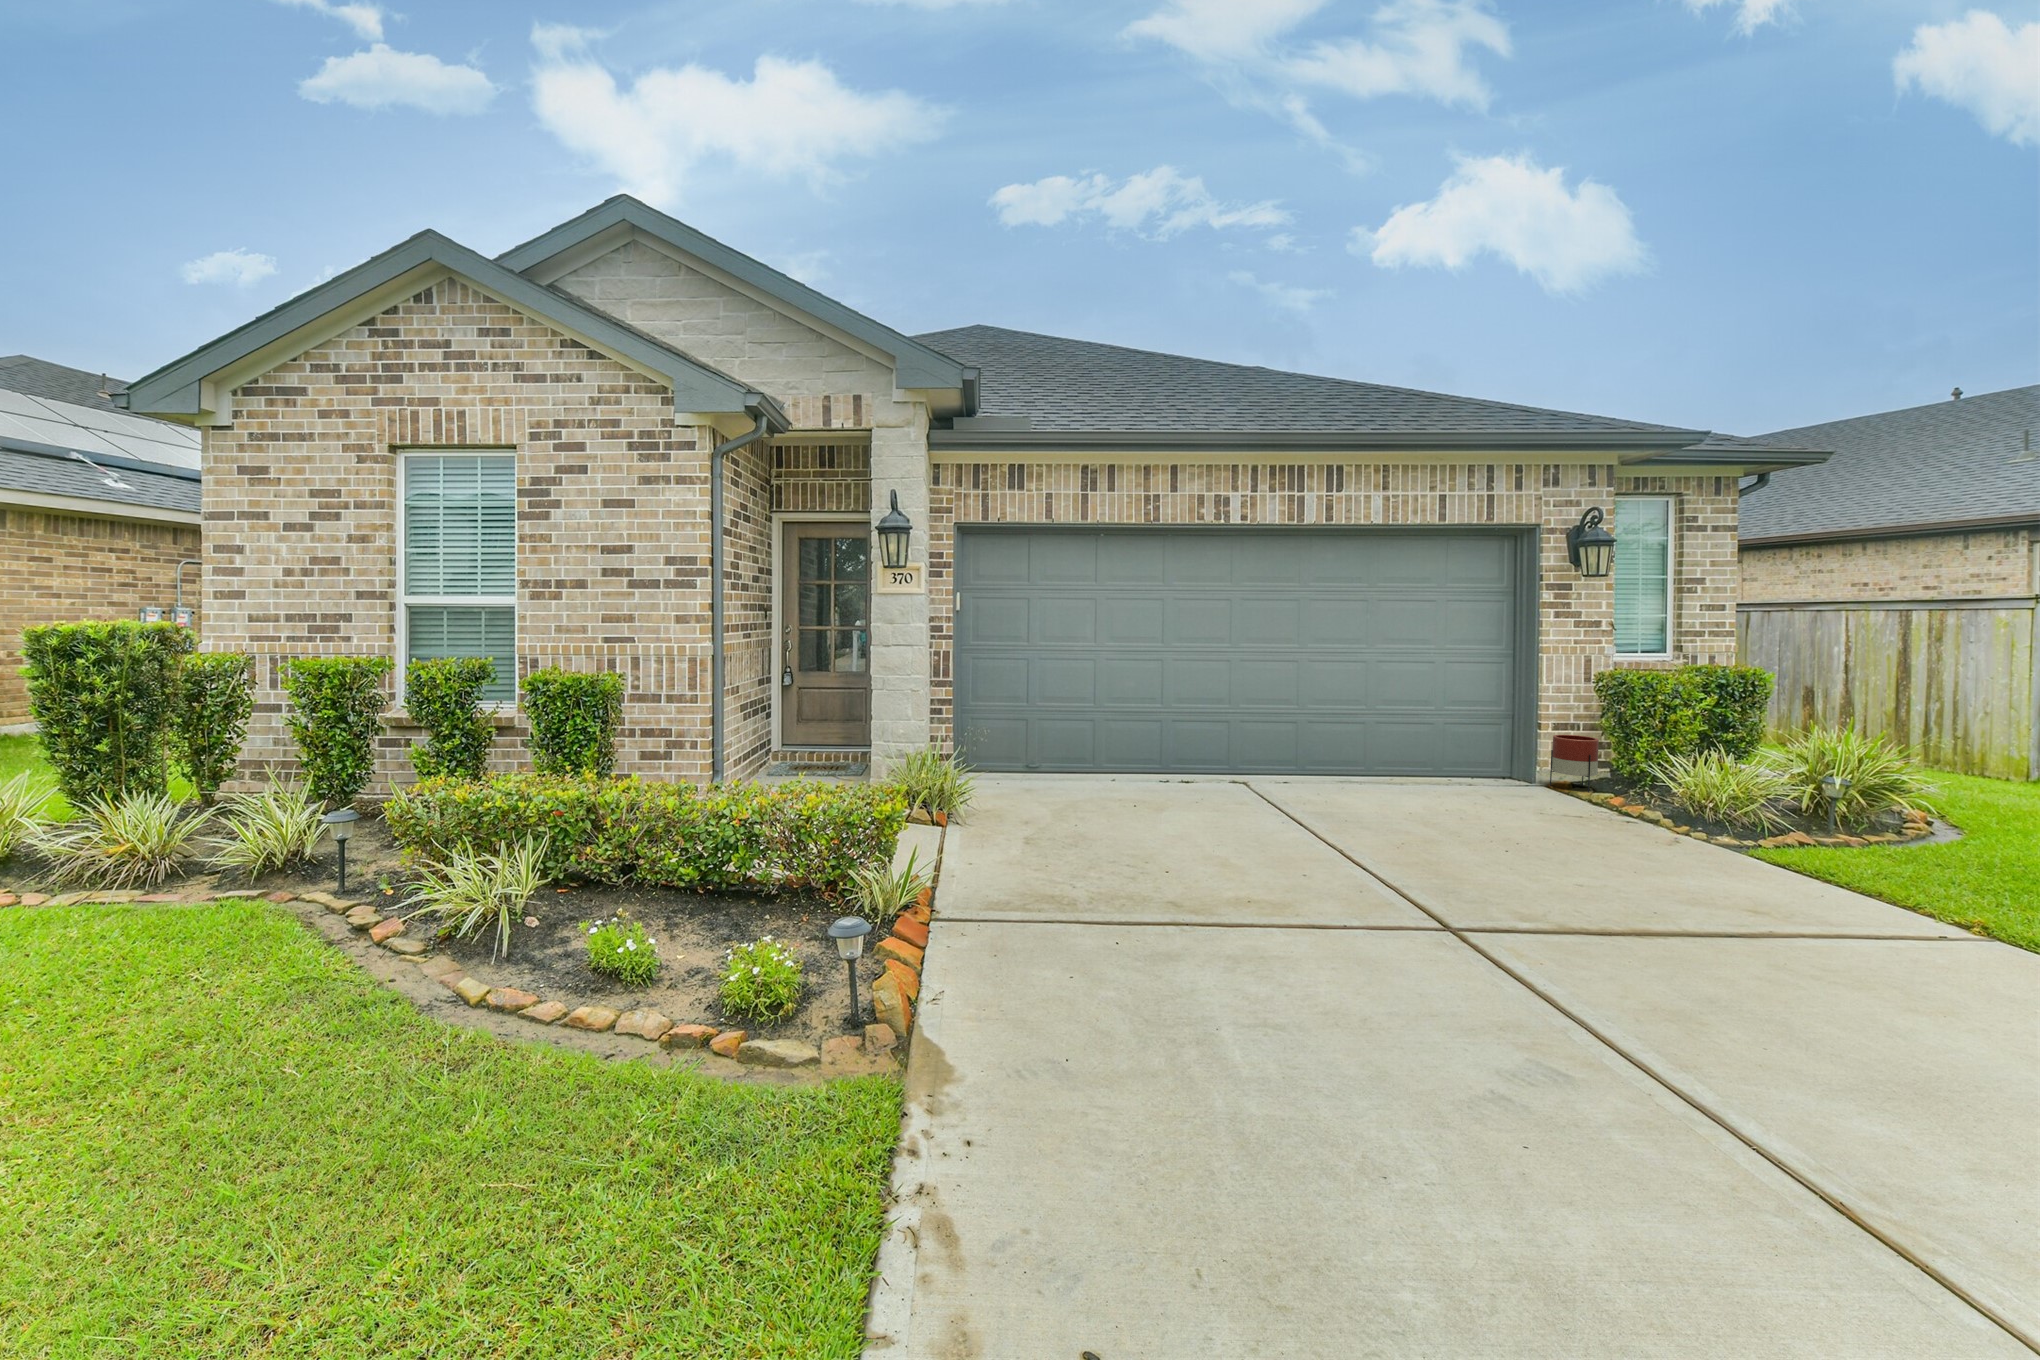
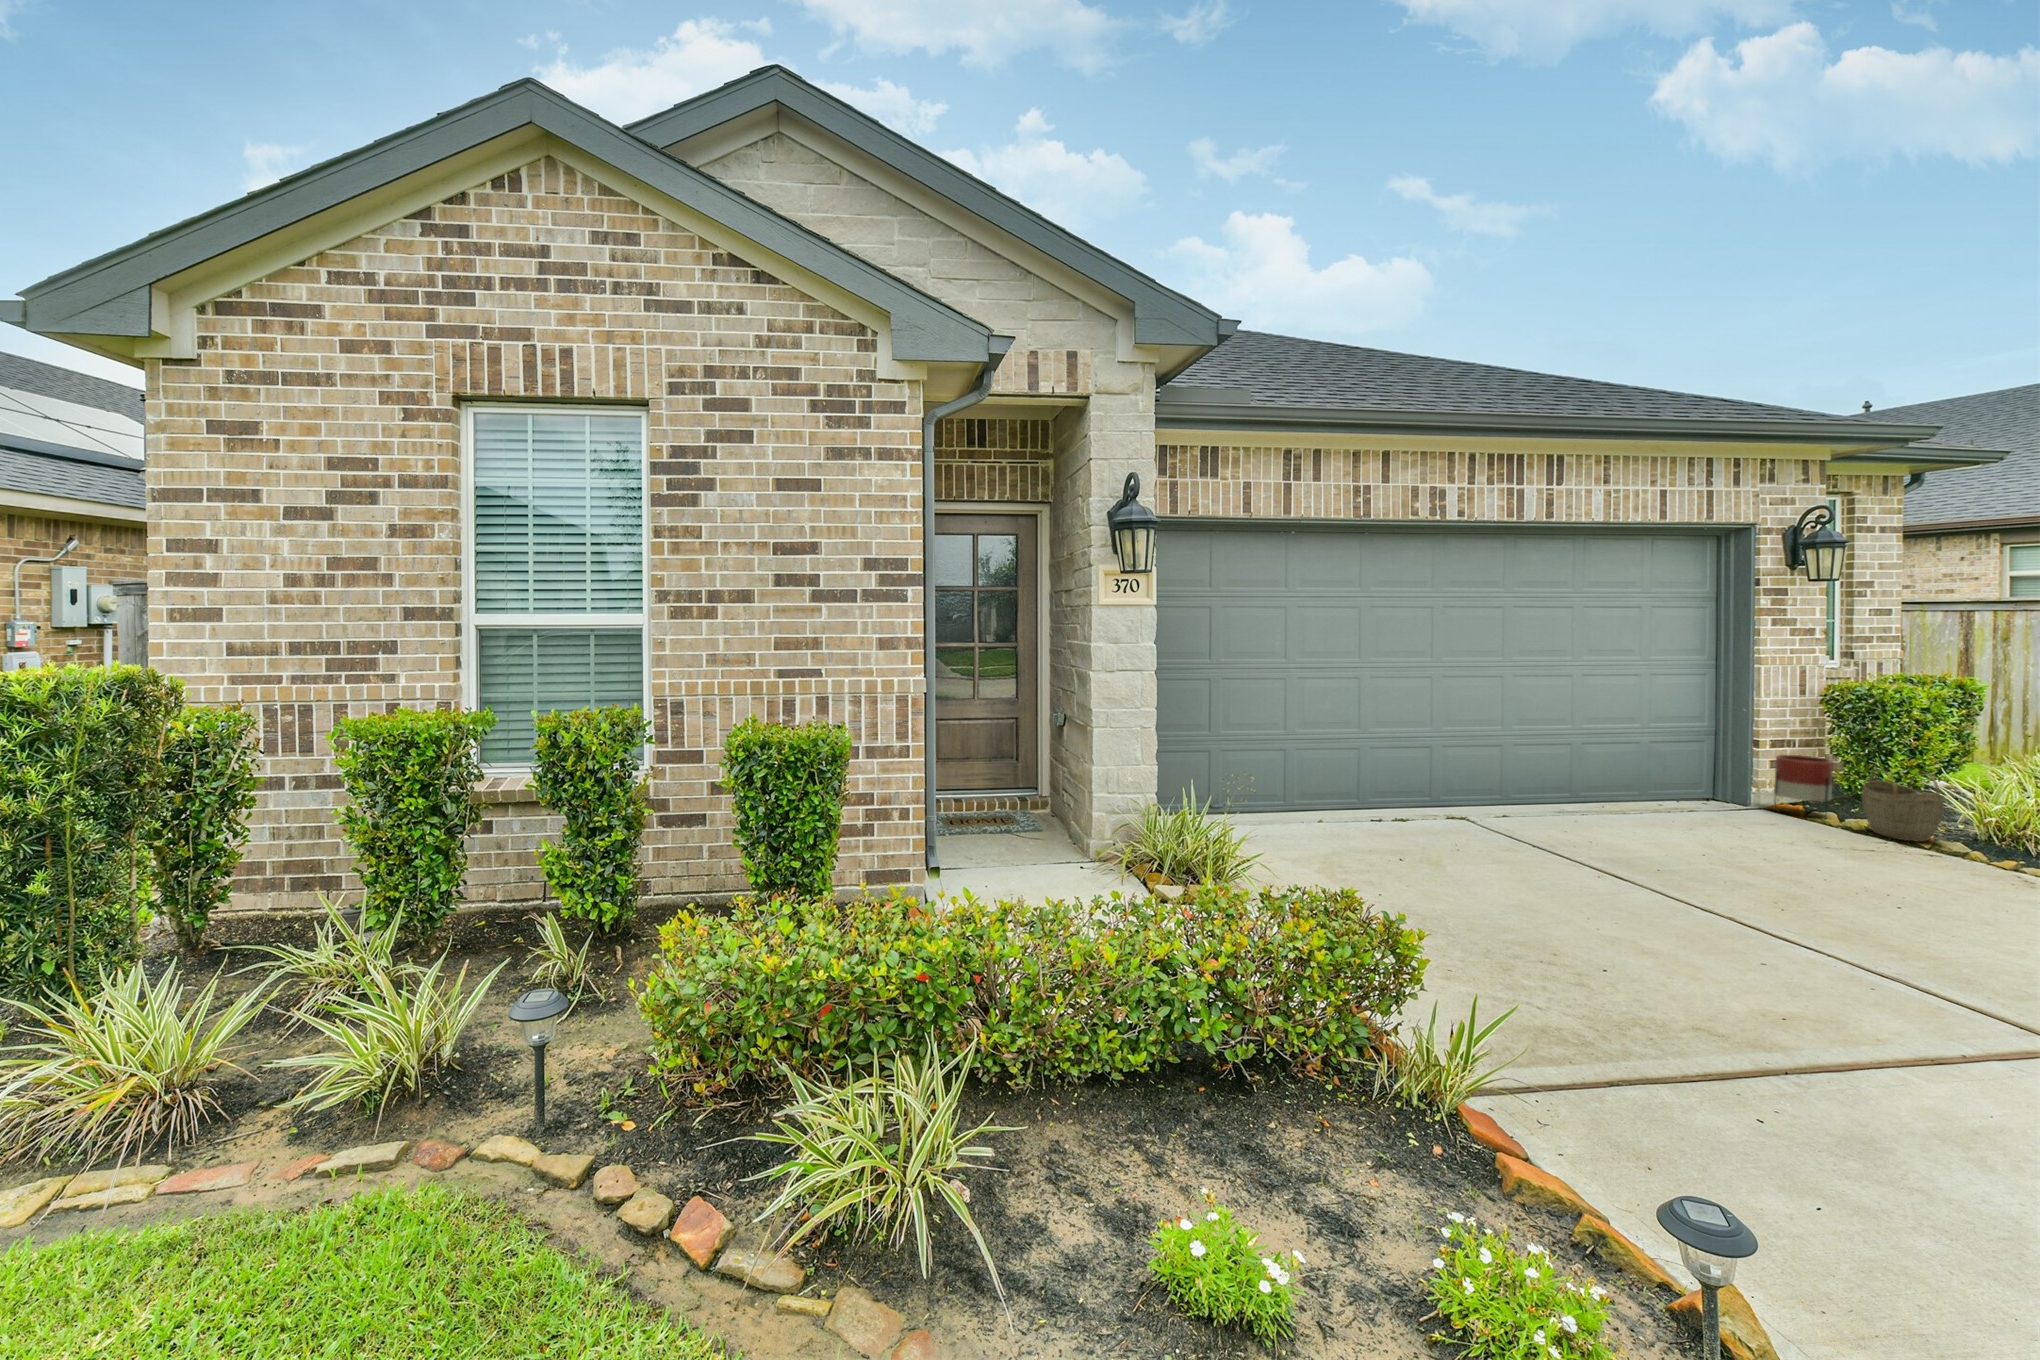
woven basket: none [1605,746,1663,810] -> present [1862,771,1944,842]

